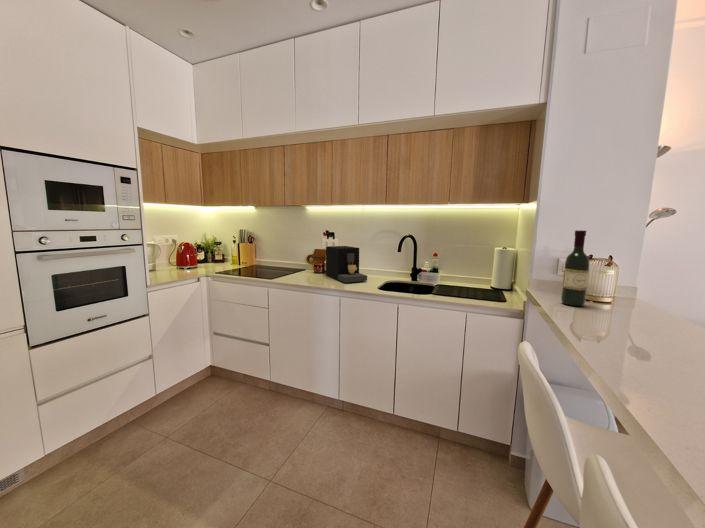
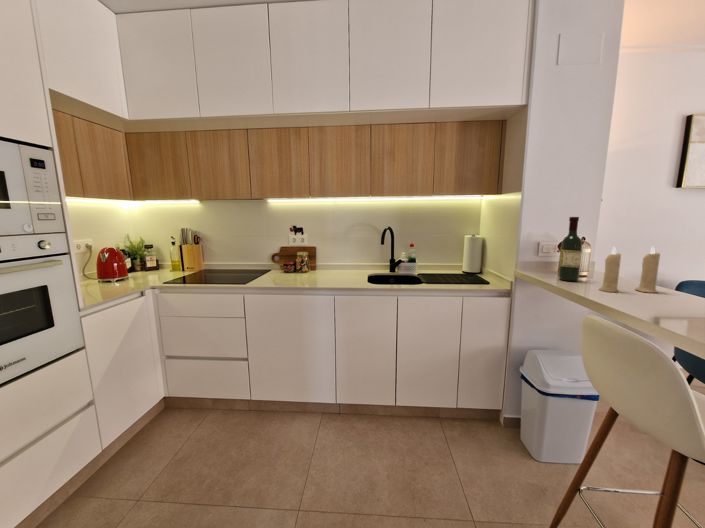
coffee maker: present [326,246,367,283] -> none [299,241,351,280]
candle: none [591,266,677,330] -> present [600,247,660,293]

